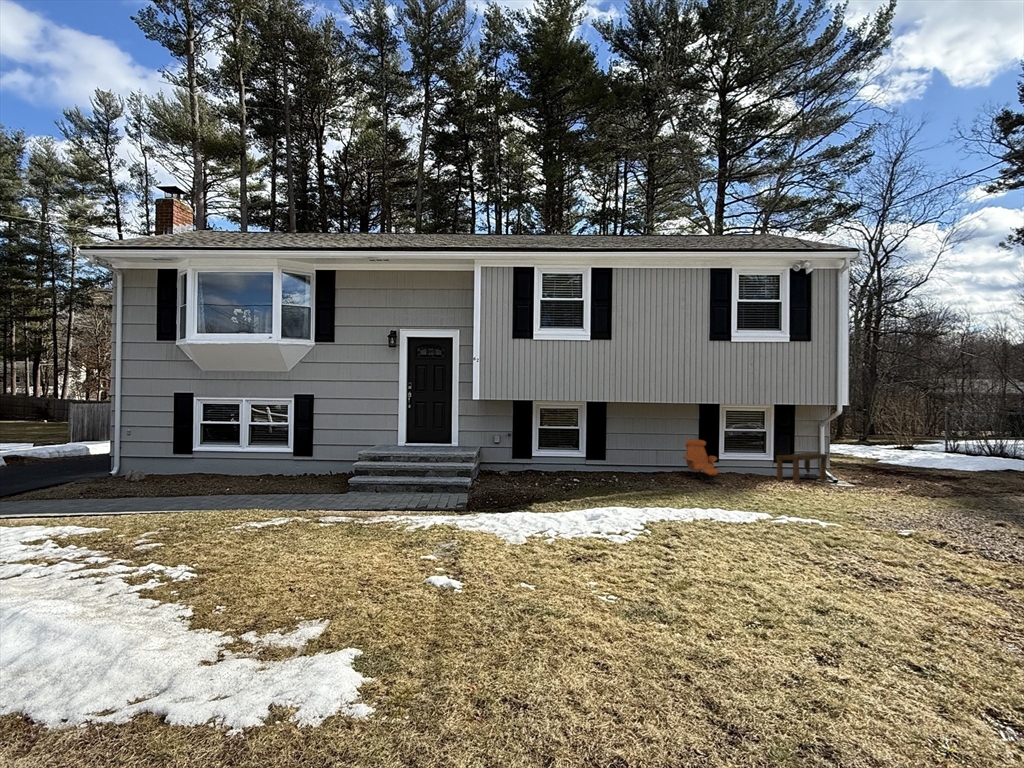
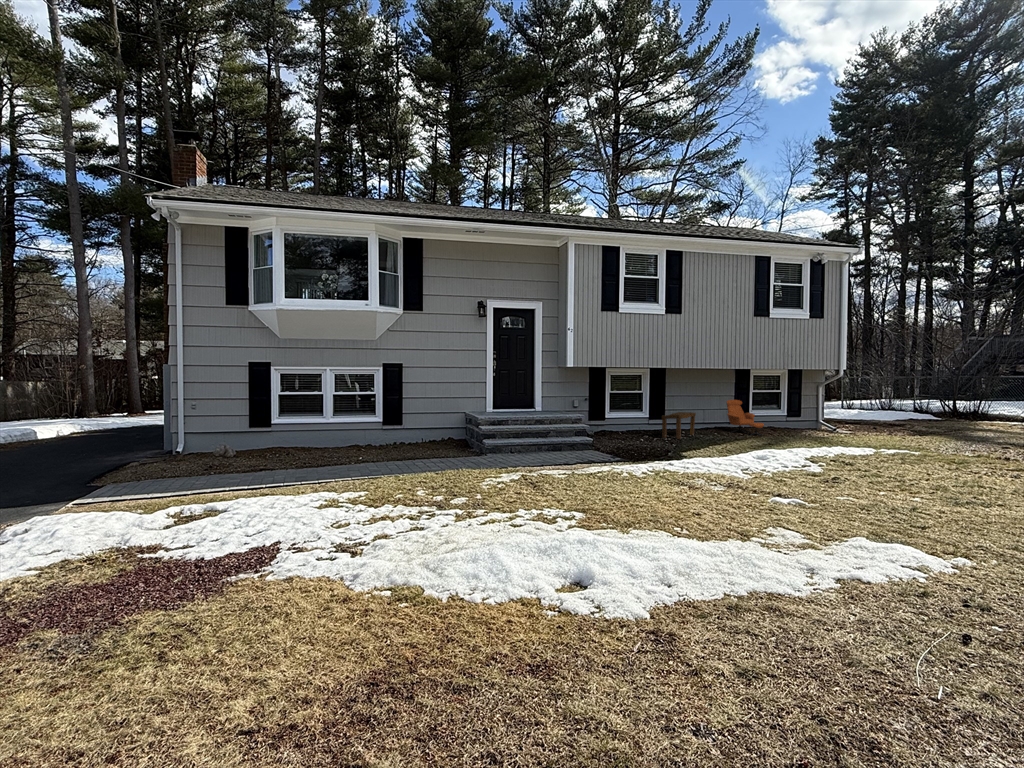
bench: present [776,452,827,484] -> present [662,412,696,439]

